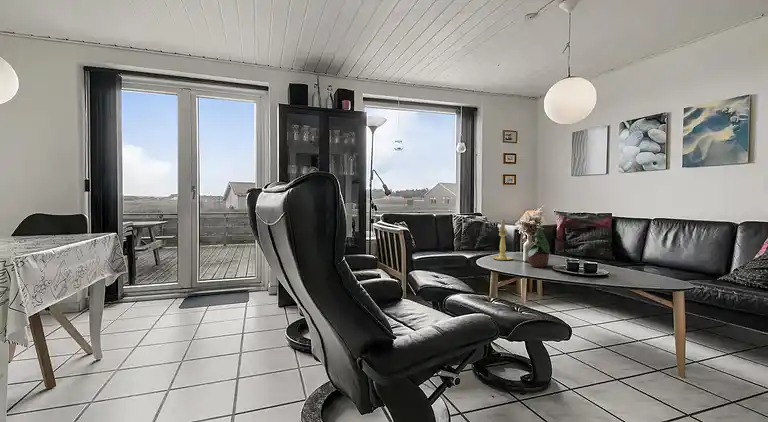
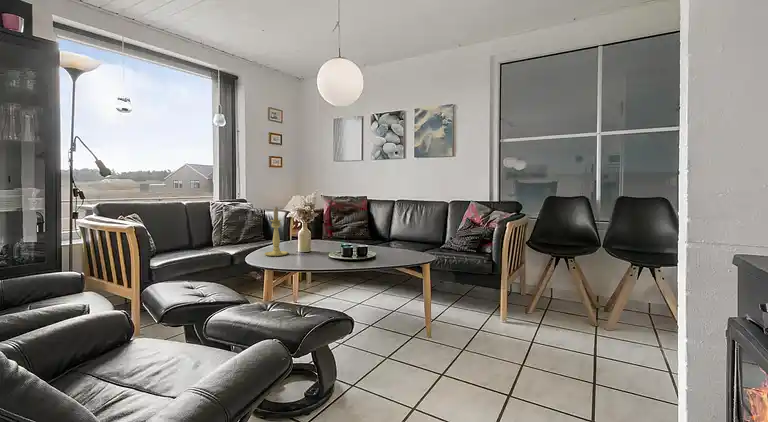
potted plant: present [526,222,550,267] -> none [302,209,333,261]

